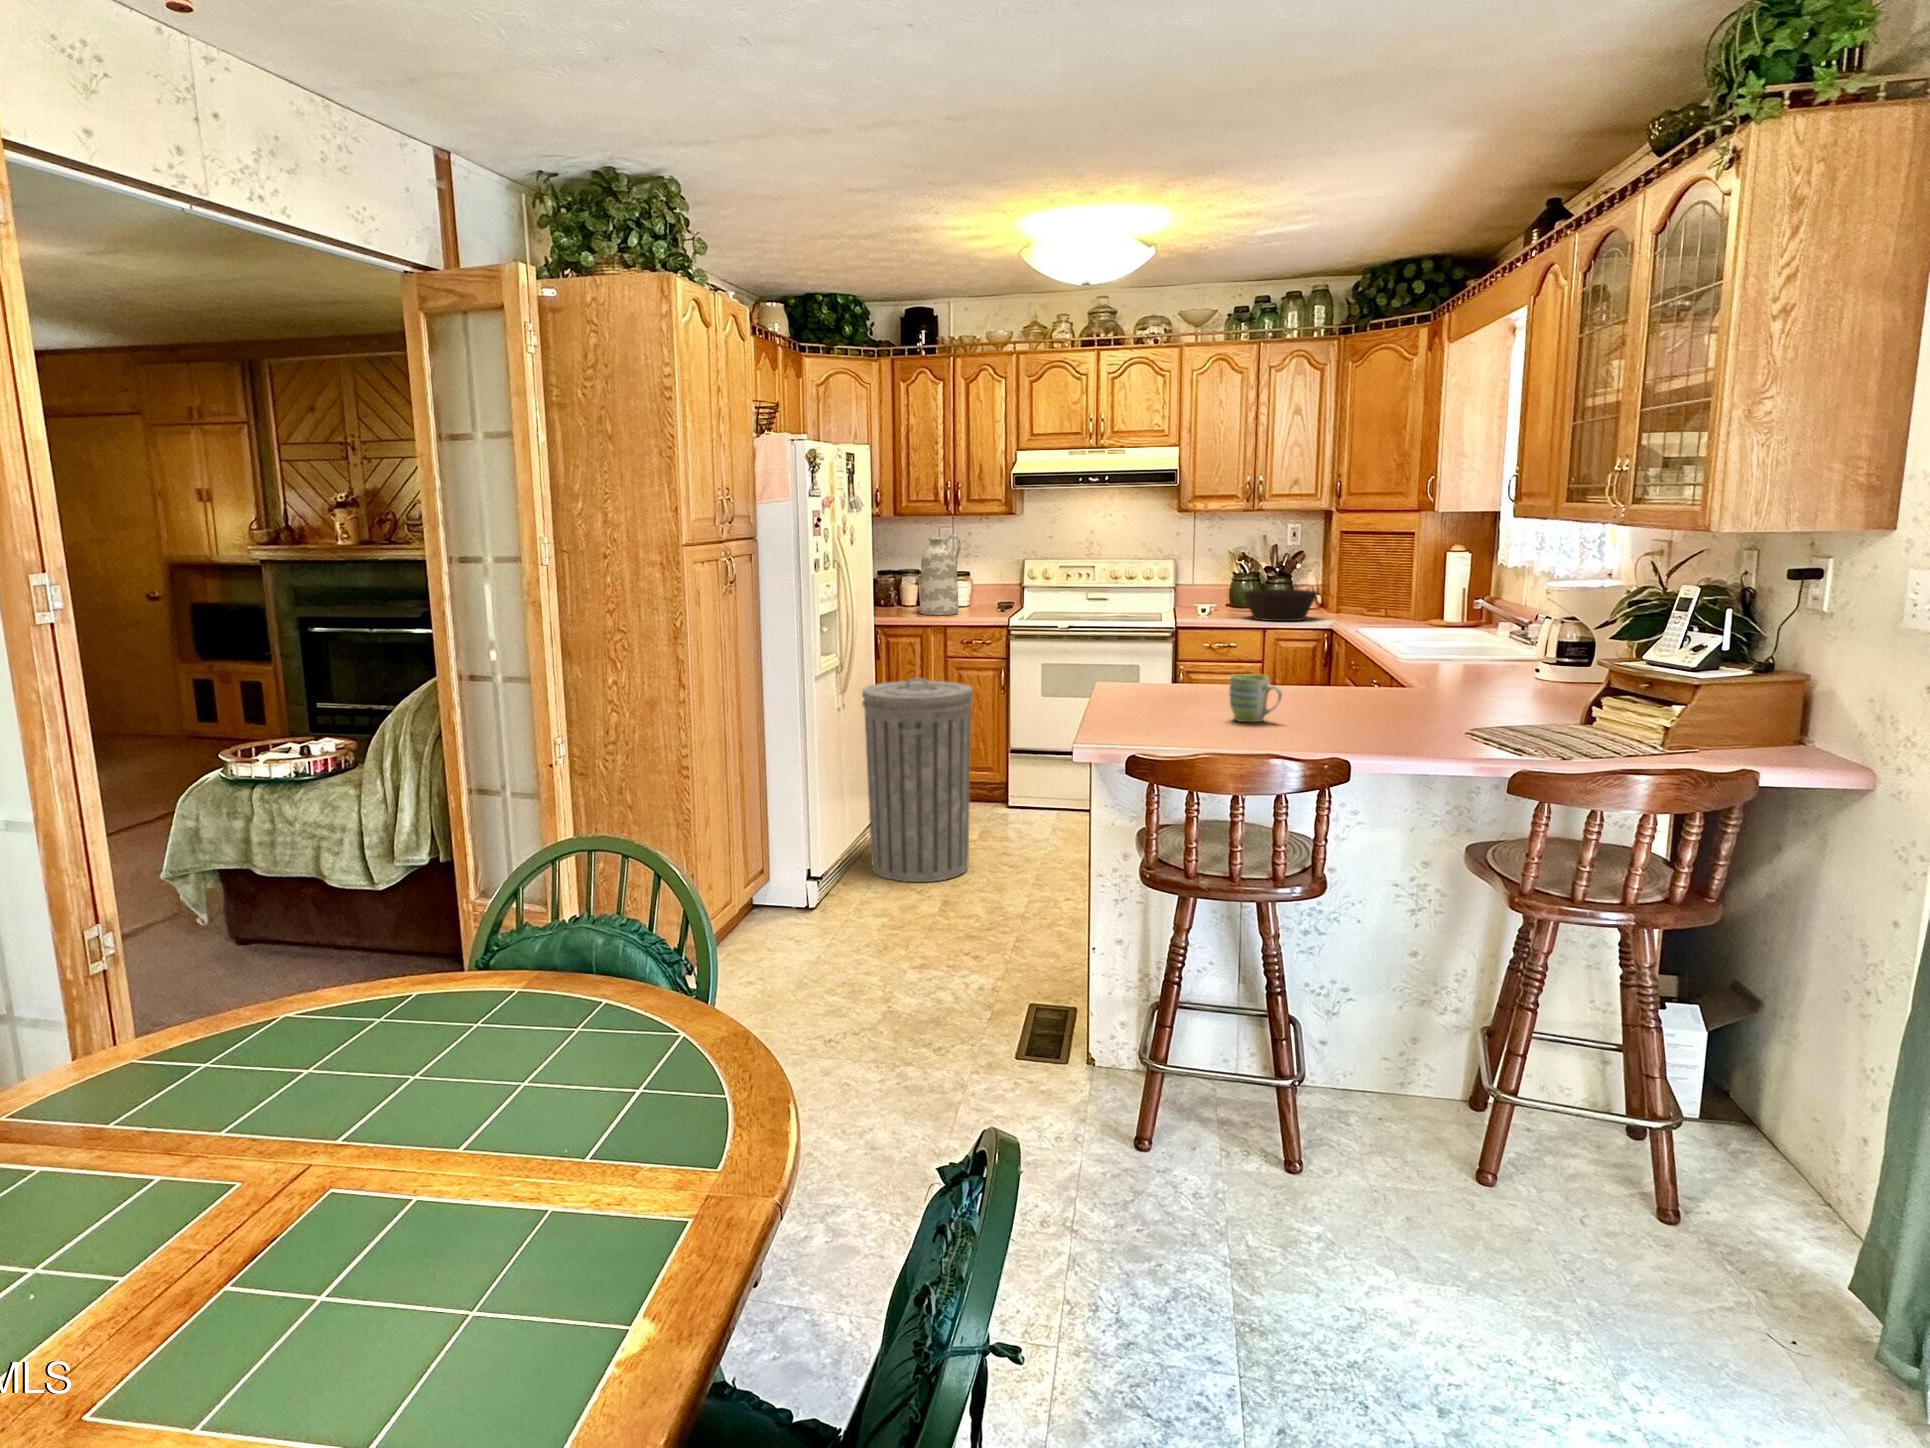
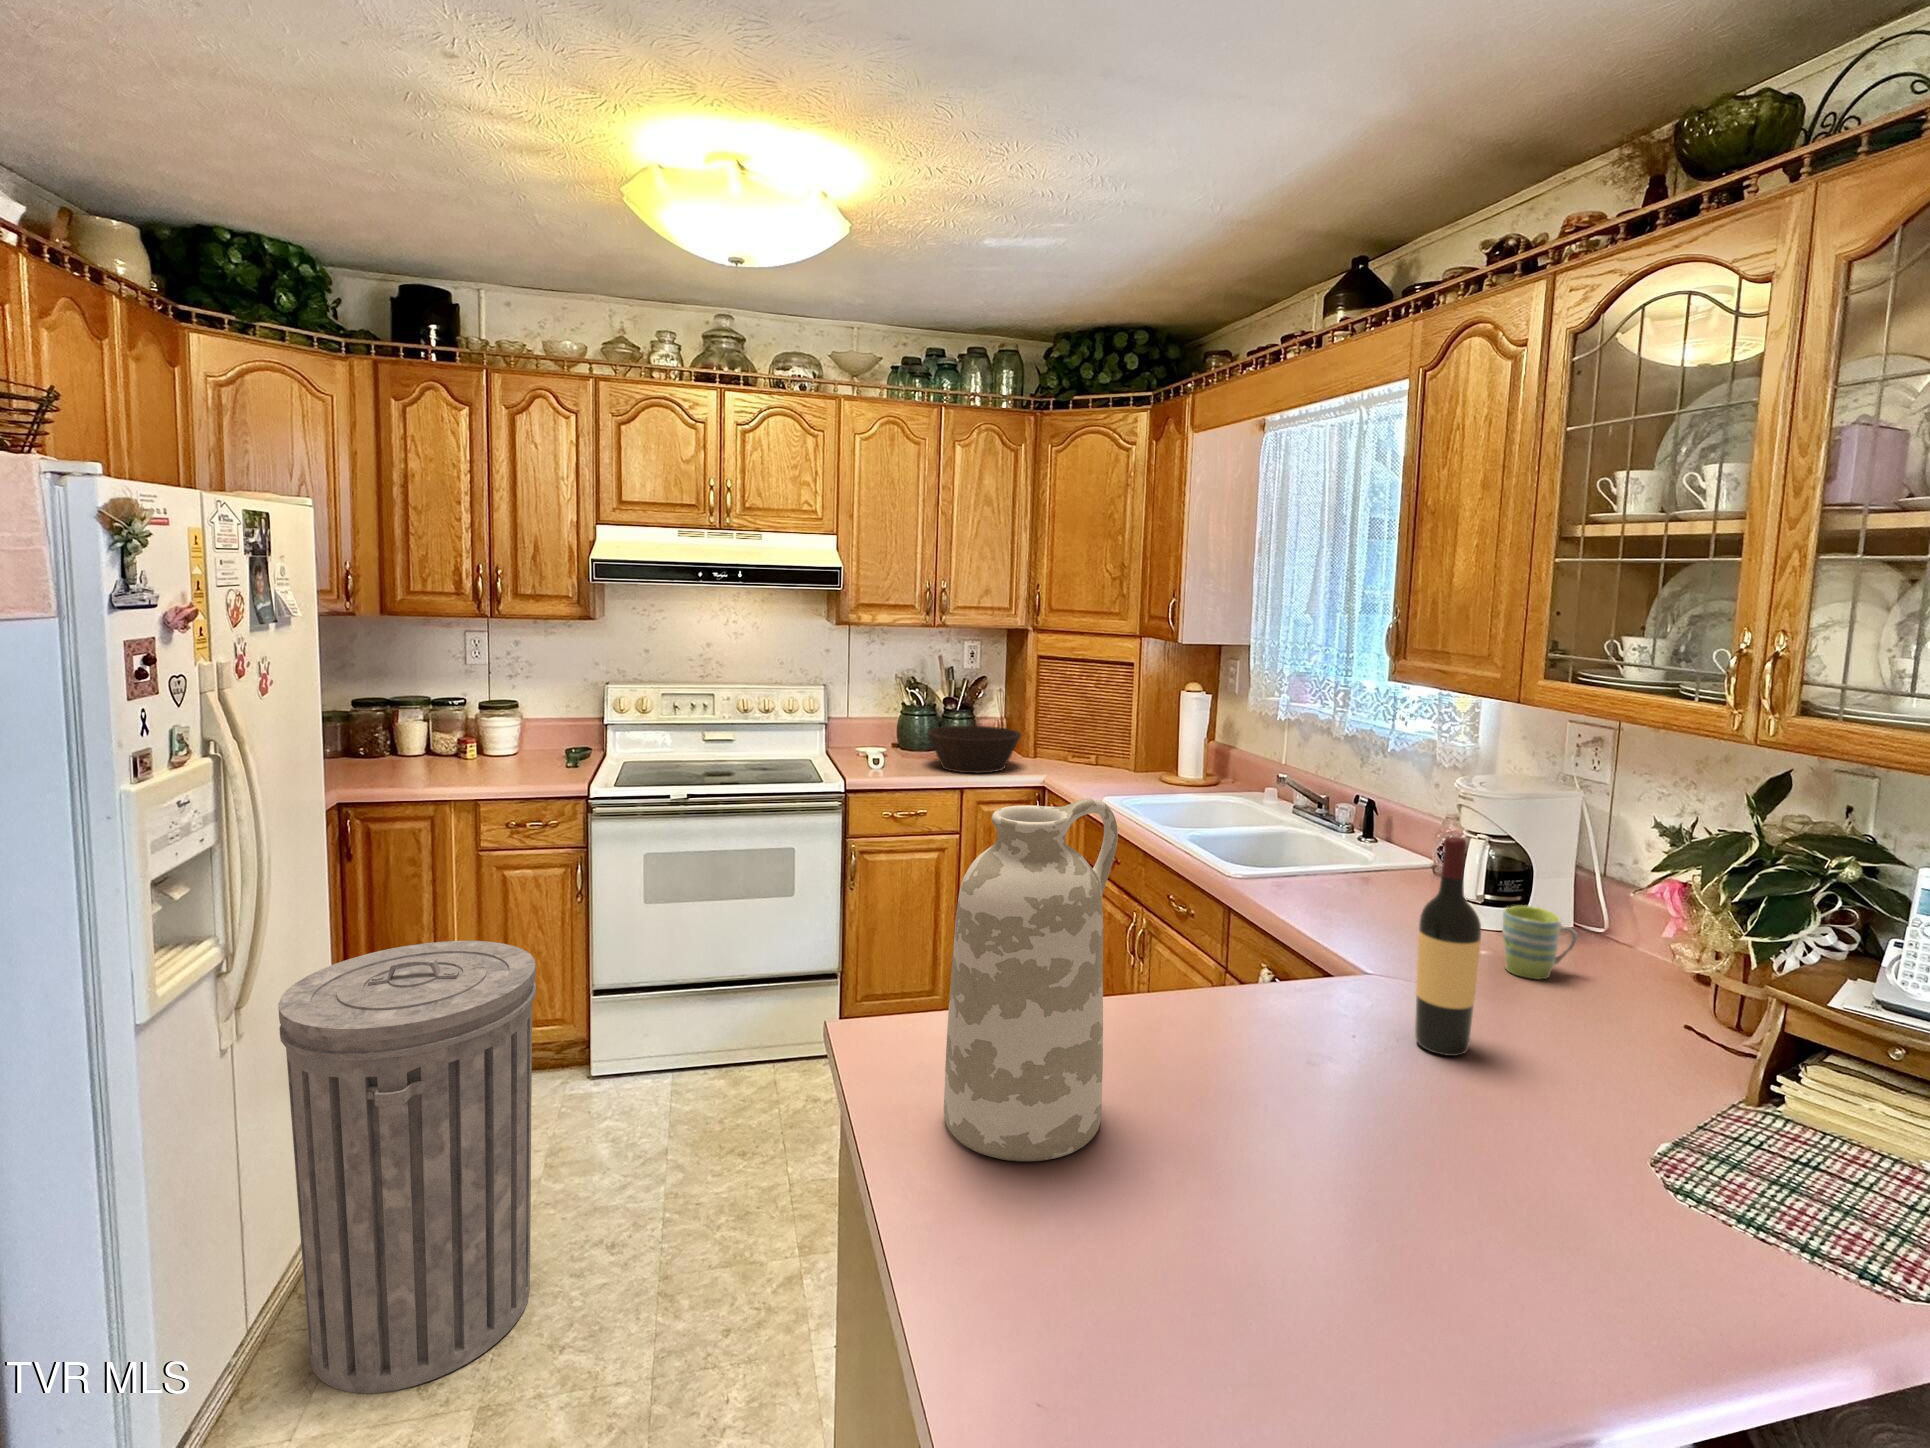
vase: present [920,534,961,615] -> present [944,798,1118,1161]
wine bottle: none [1387,581,1422,698] -> present [1415,837,1481,1056]
mug: present [1229,674,1282,722] -> present [1502,906,1578,979]

